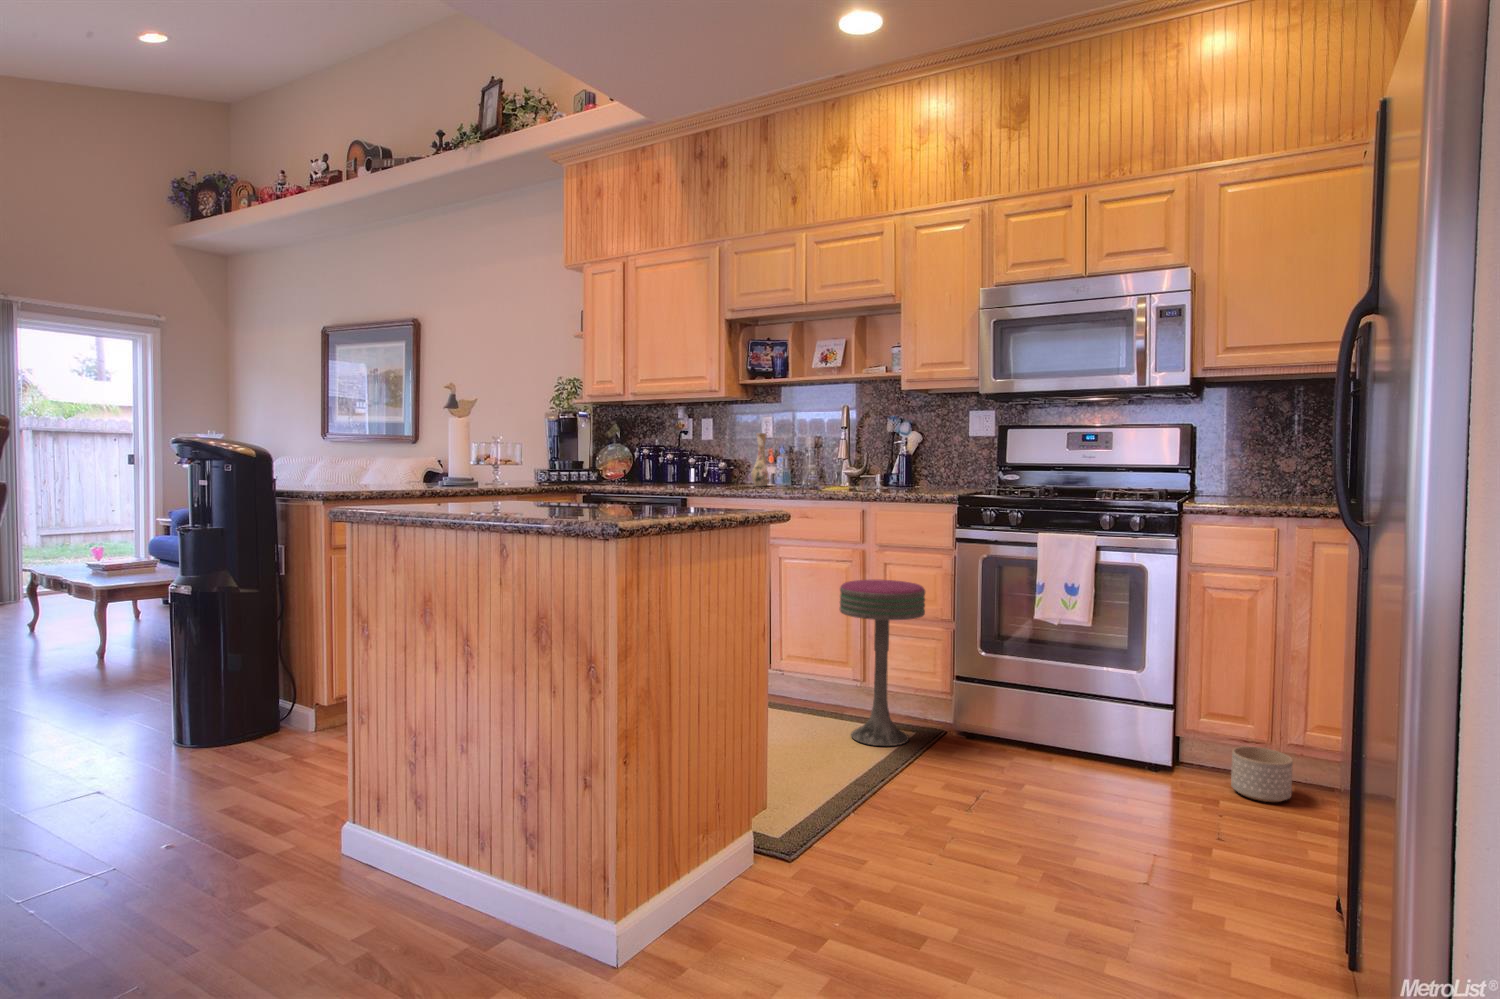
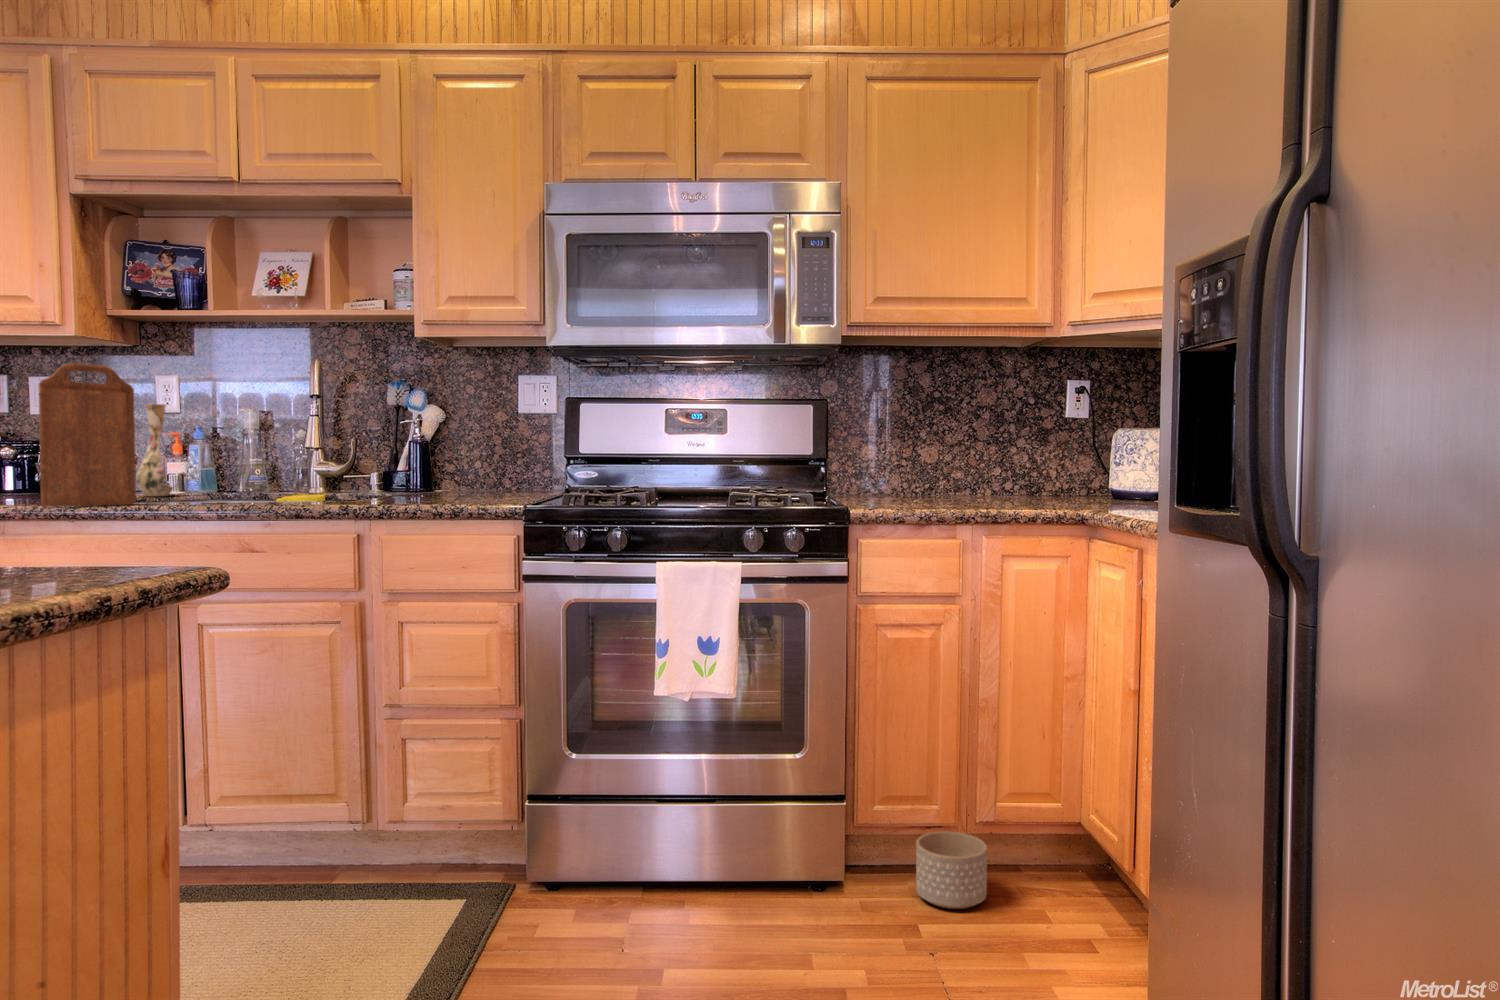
cutting board: none [709,414,752,490] -> present [38,363,136,507]
bar stool: present [840,580,925,746] -> none [325,651,479,947]

